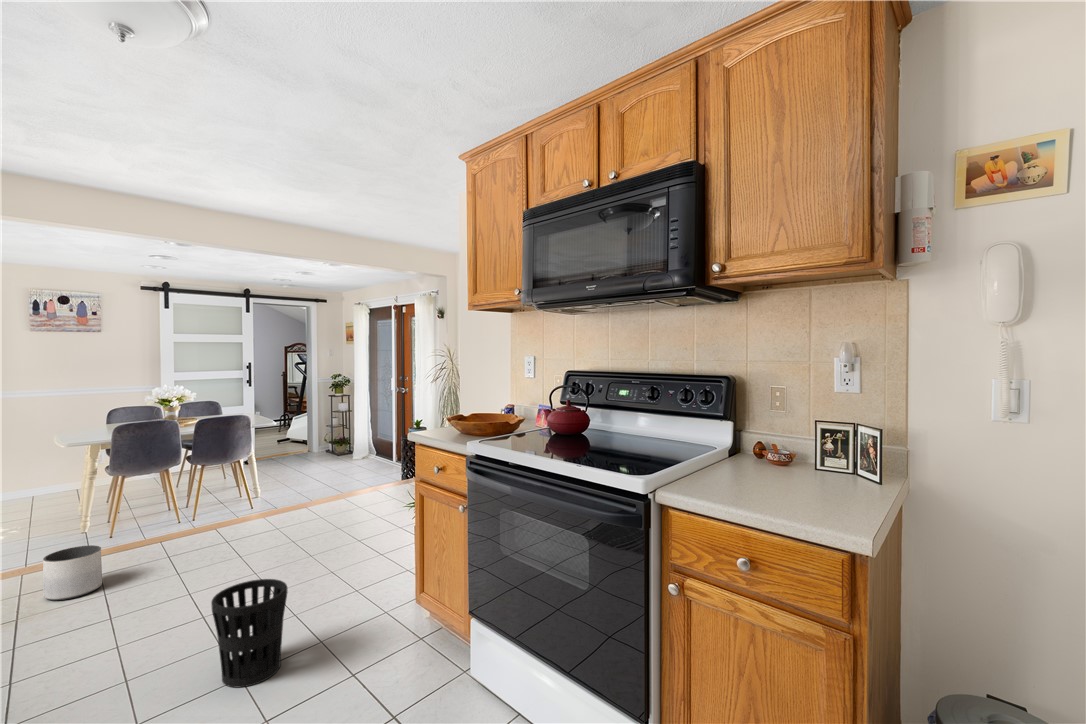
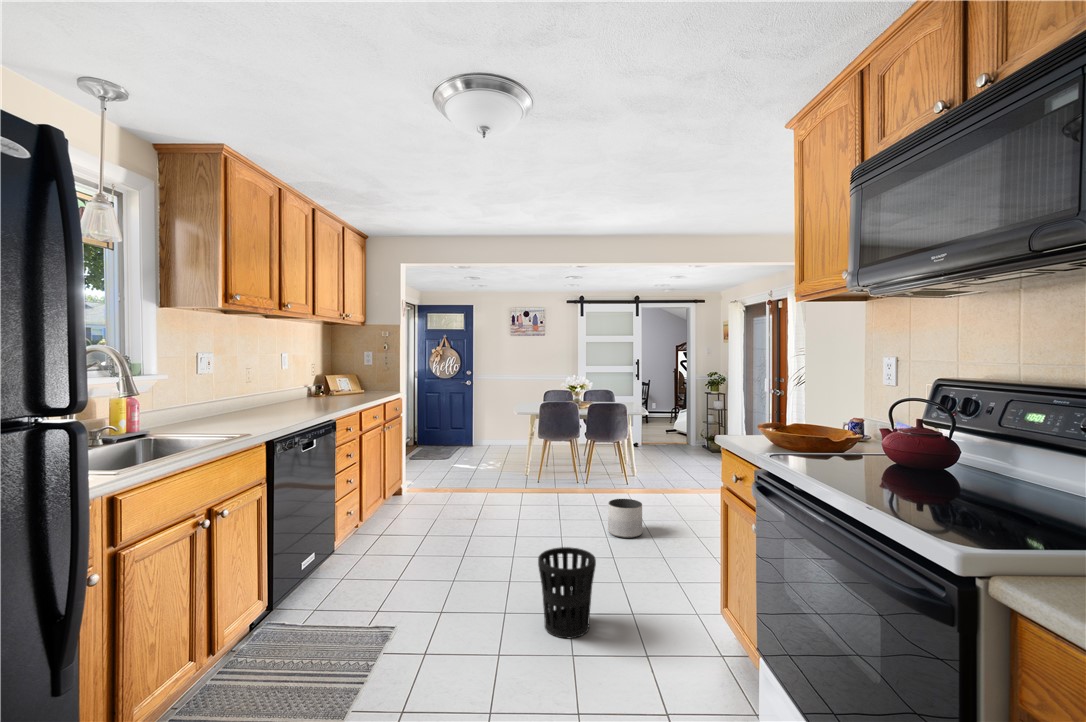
planter: present [43,545,102,600] -> present [608,499,642,538]

